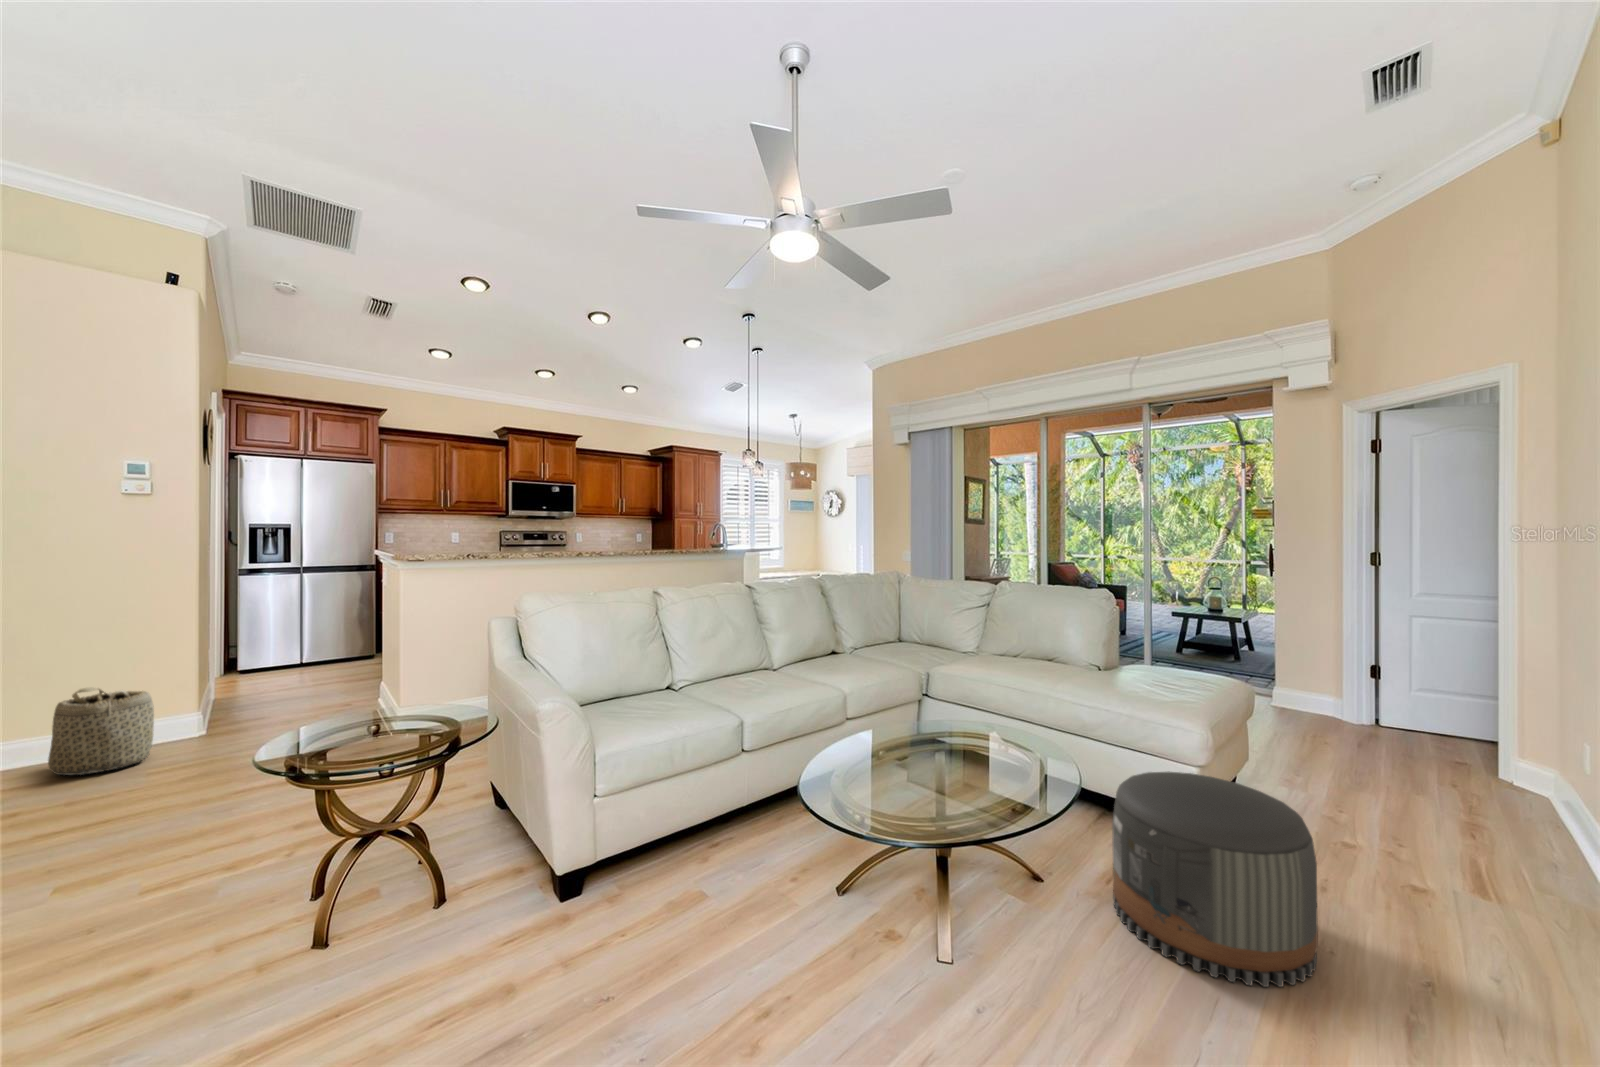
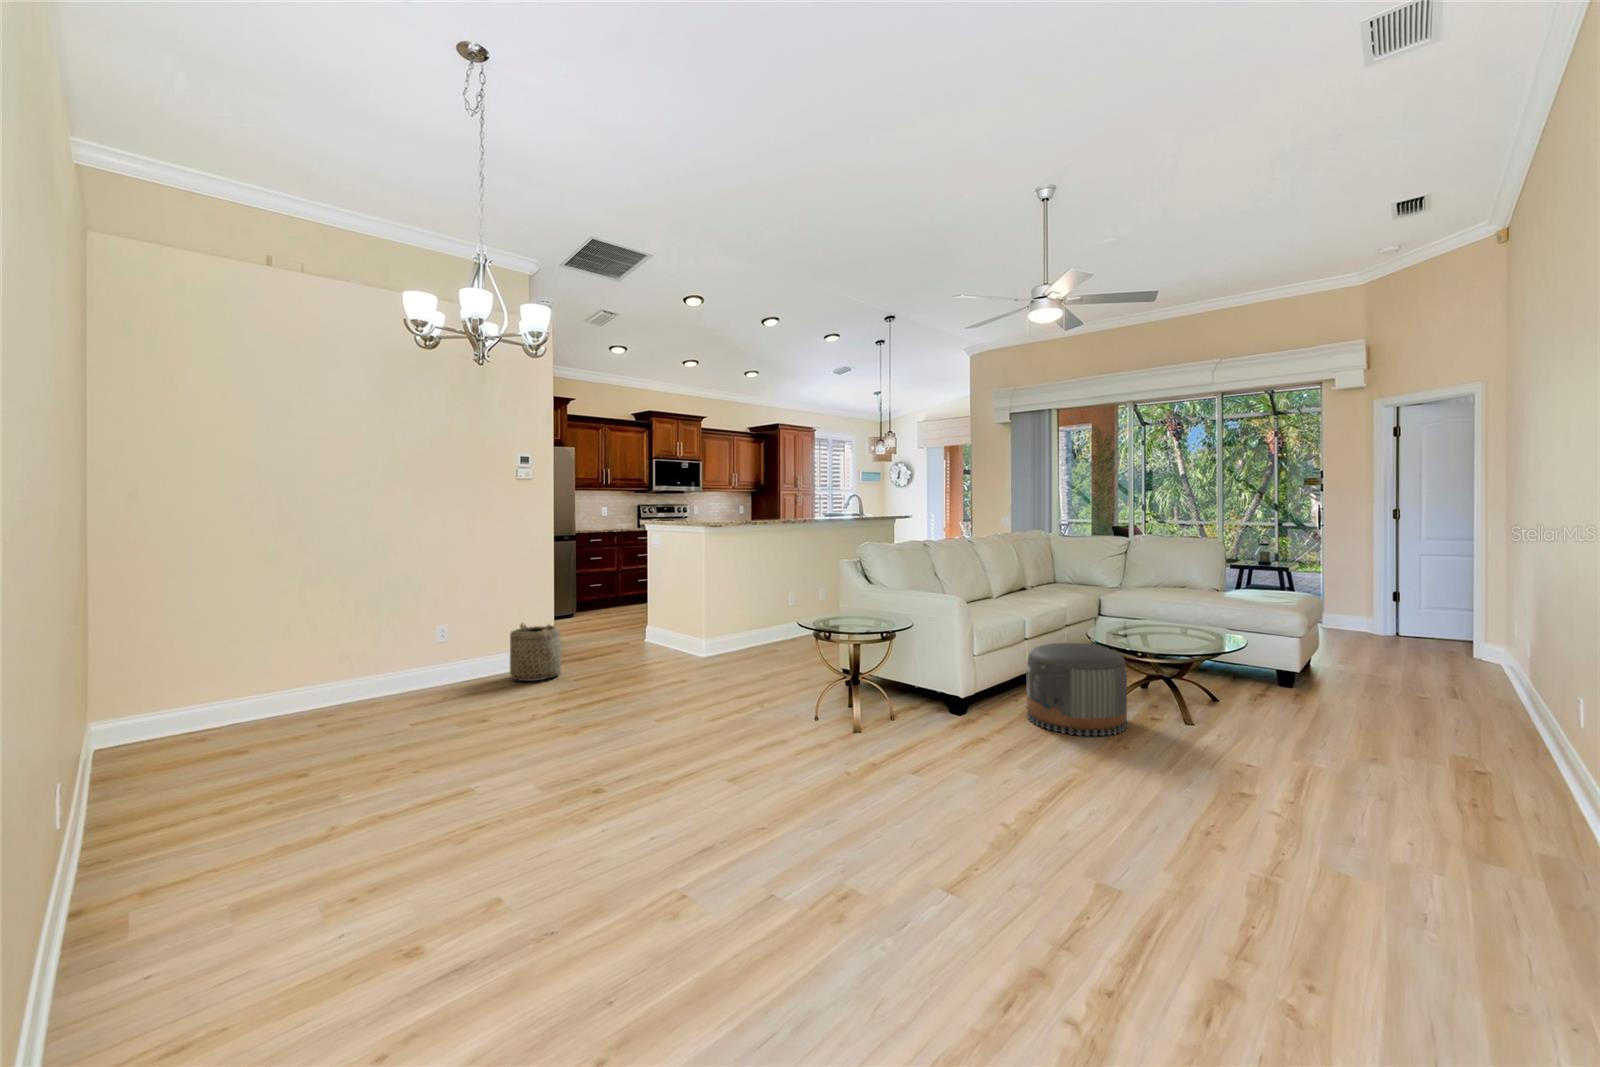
pouf: present [1112,772,1318,987] -> present [1027,643,1127,736]

